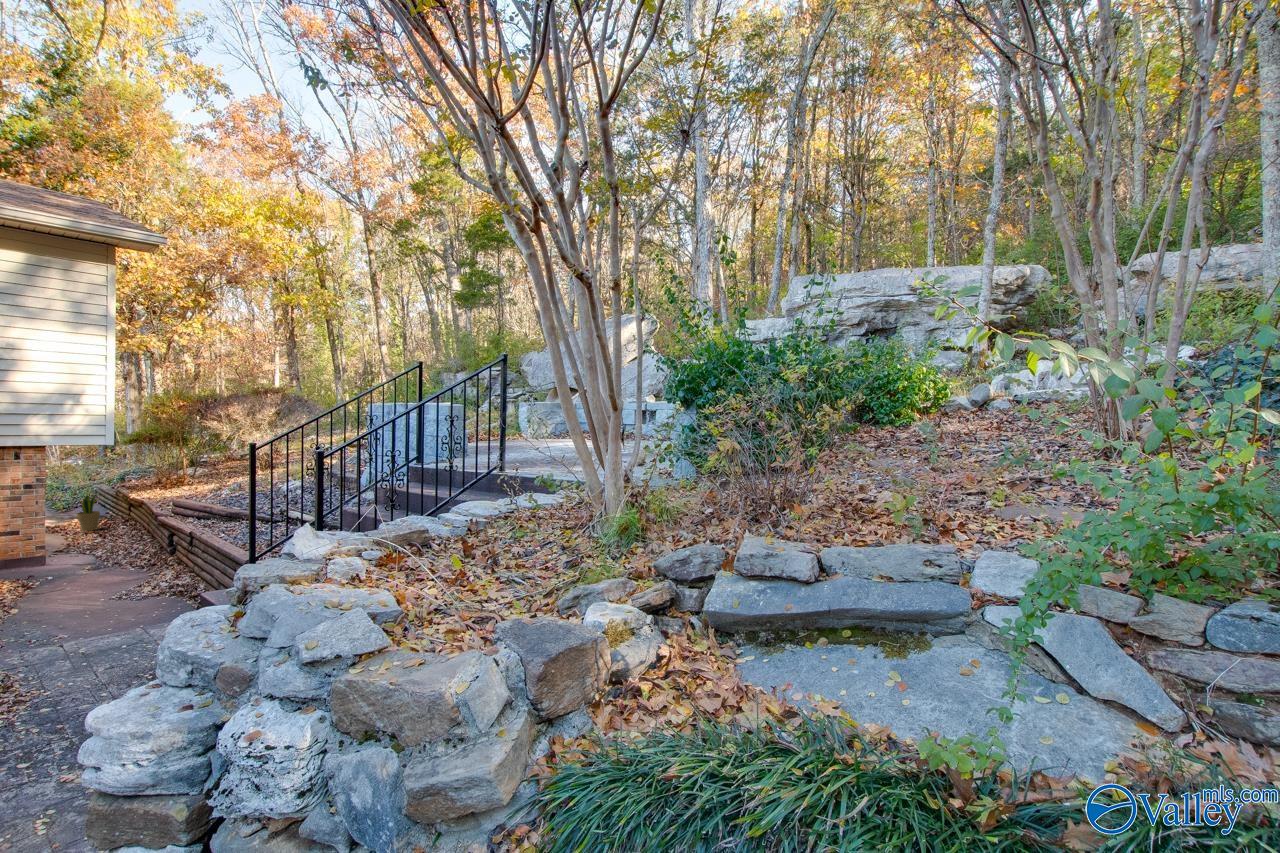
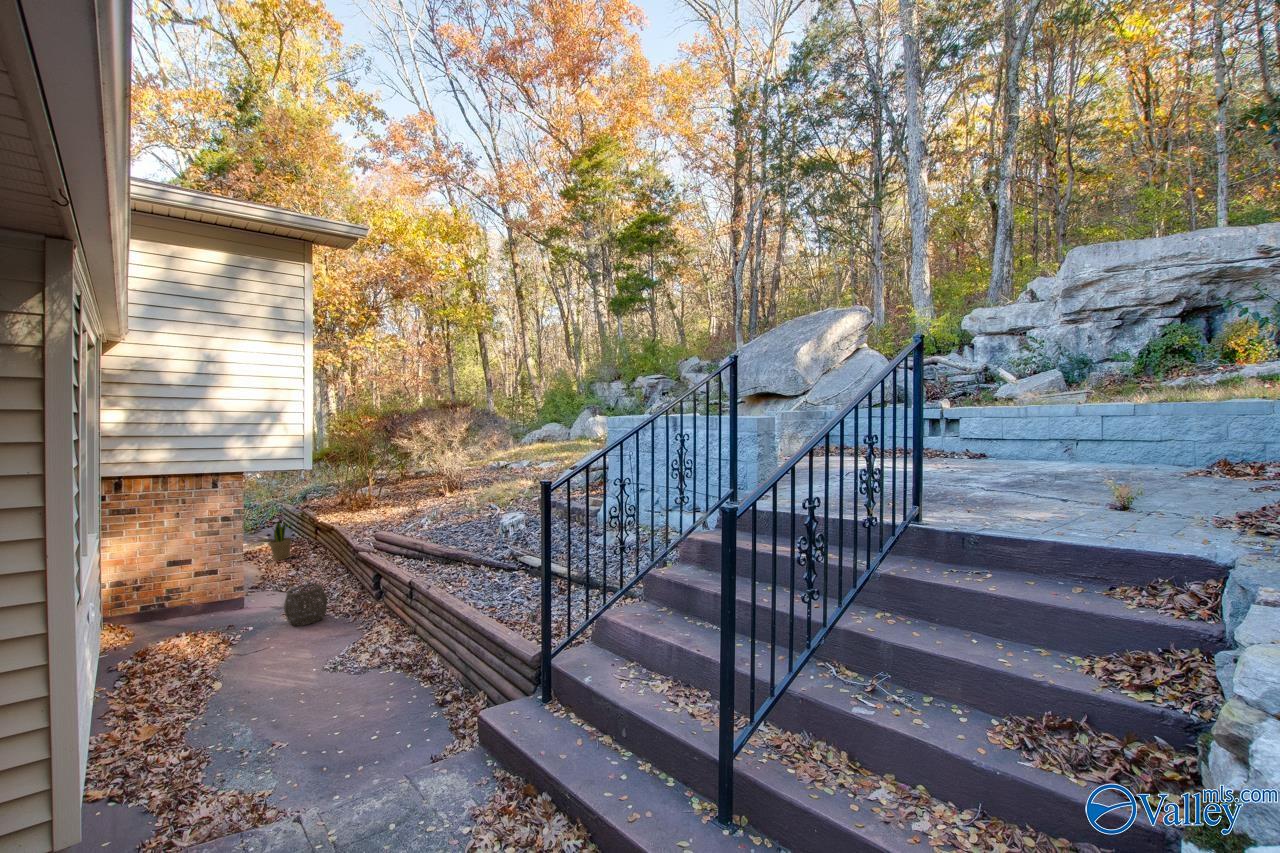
woven basket: none [79,541,122,575] -> present [284,584,328,626]

